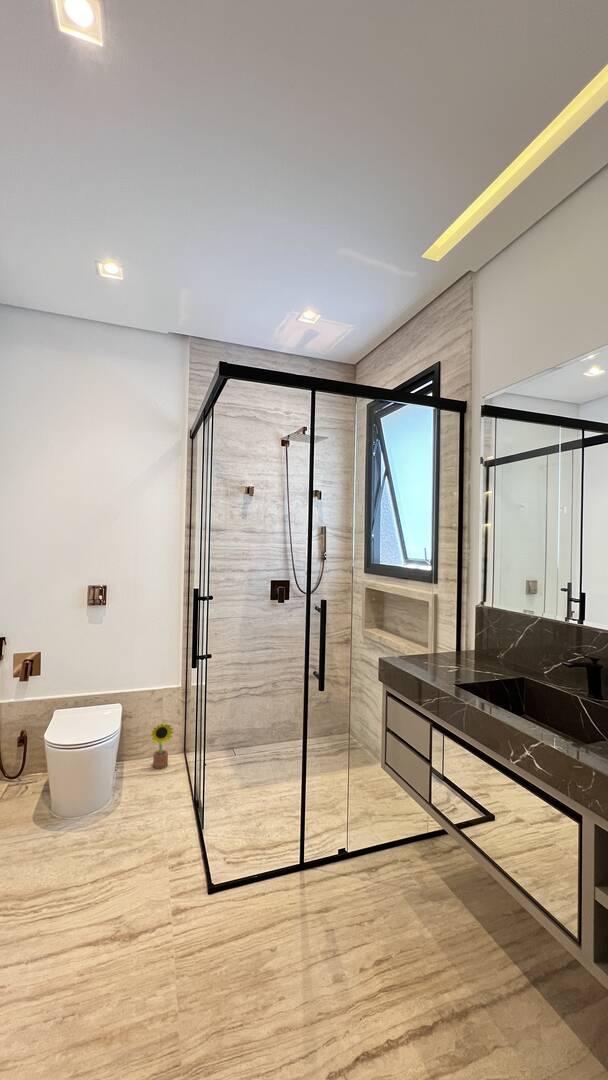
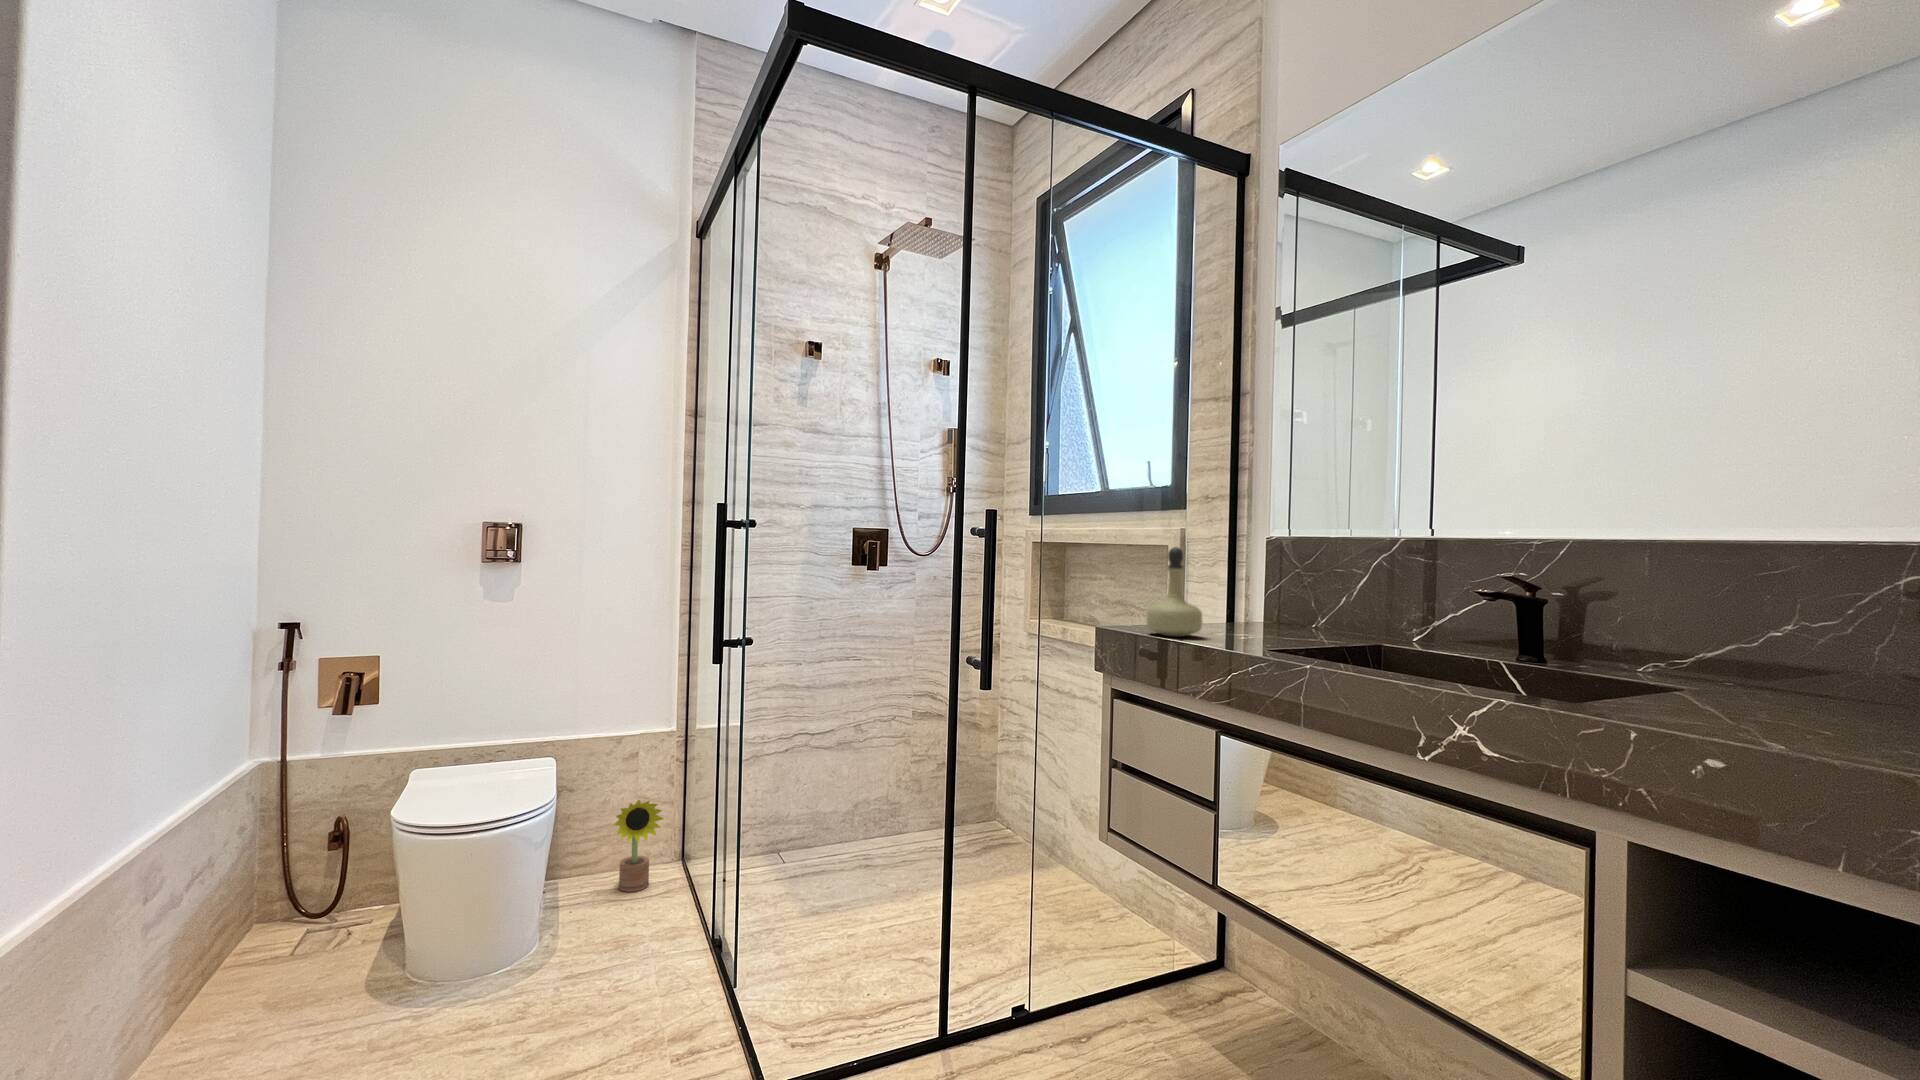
perfume bottle: none [405,618,434,665] -> present [1146,547,1202,637]

